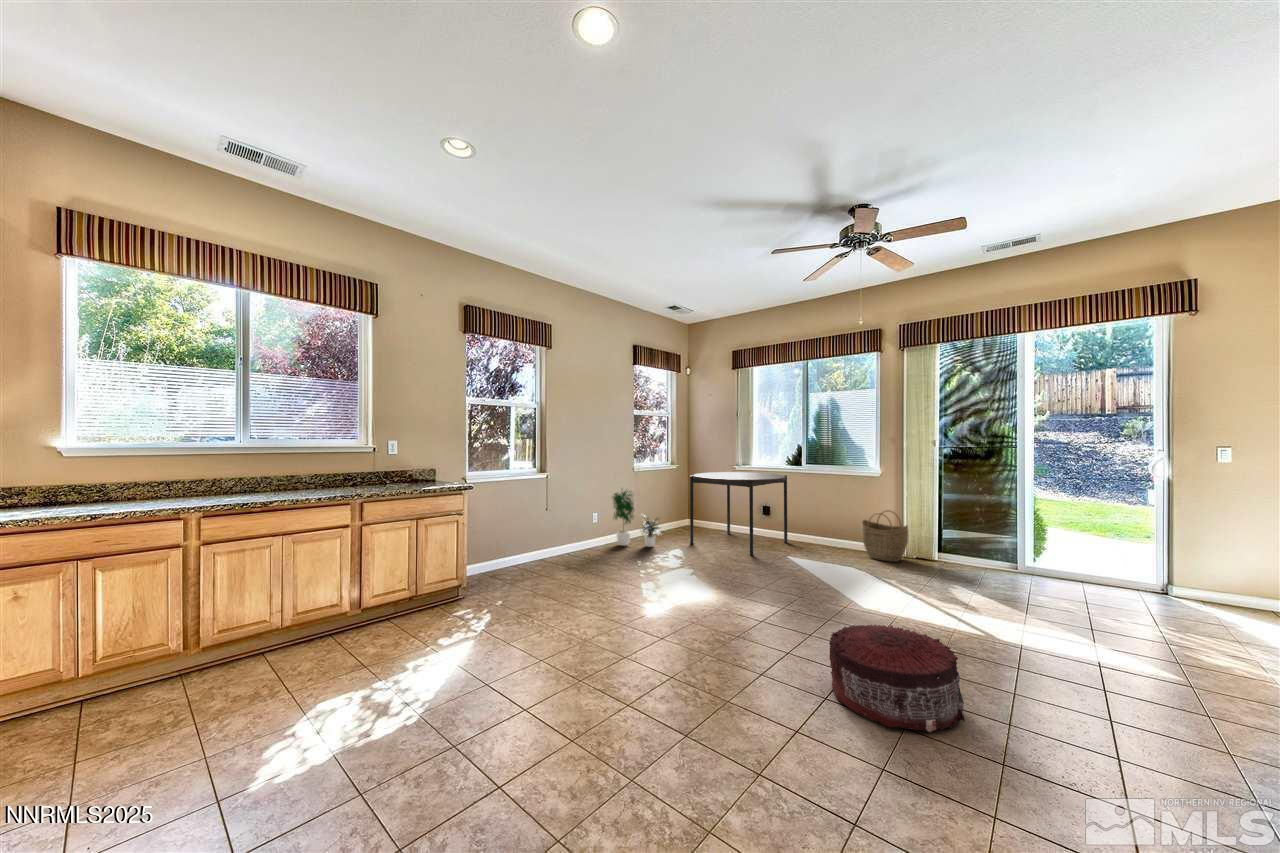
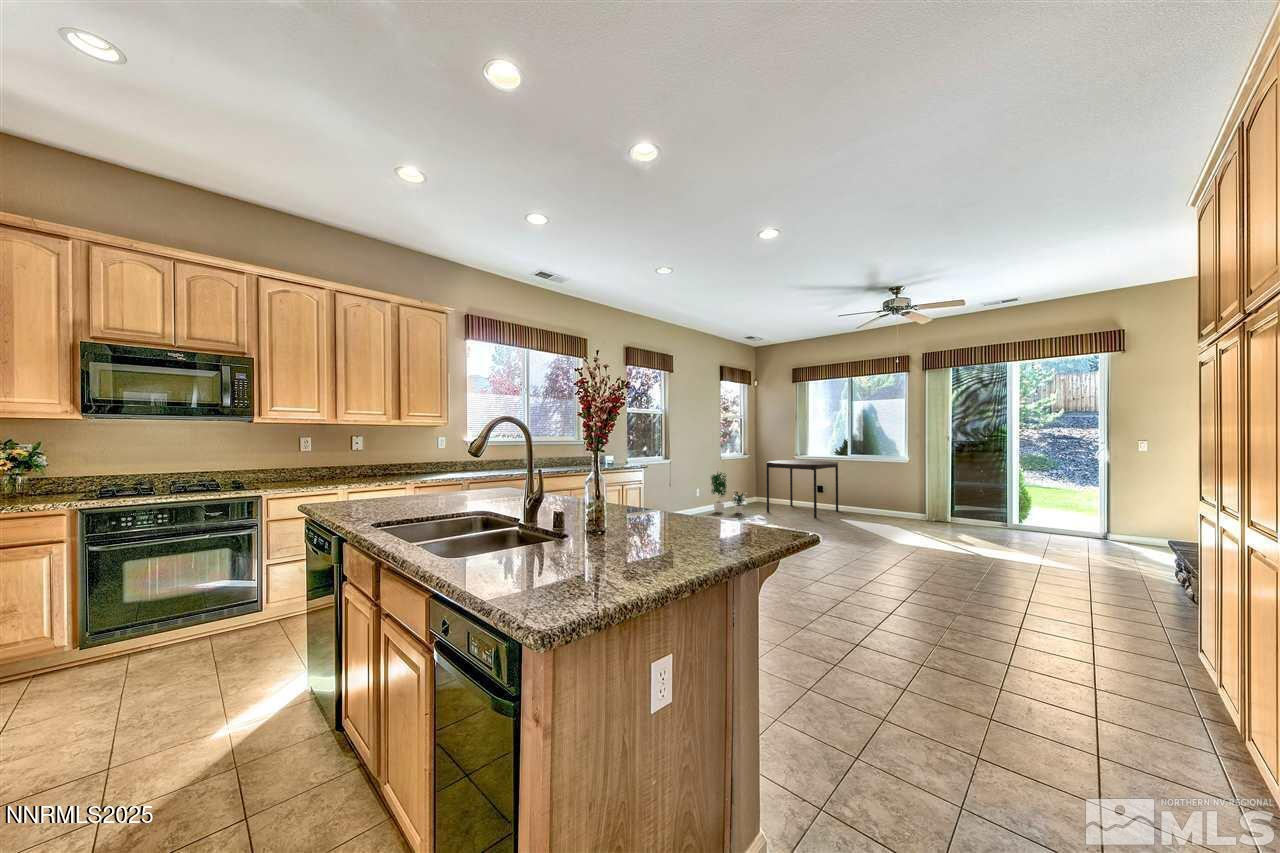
woven basket: present [861,510,908,562] -> none [895,486,929,522]
pouf: present [829,625,965,732] -> none [887,539,961,584]

